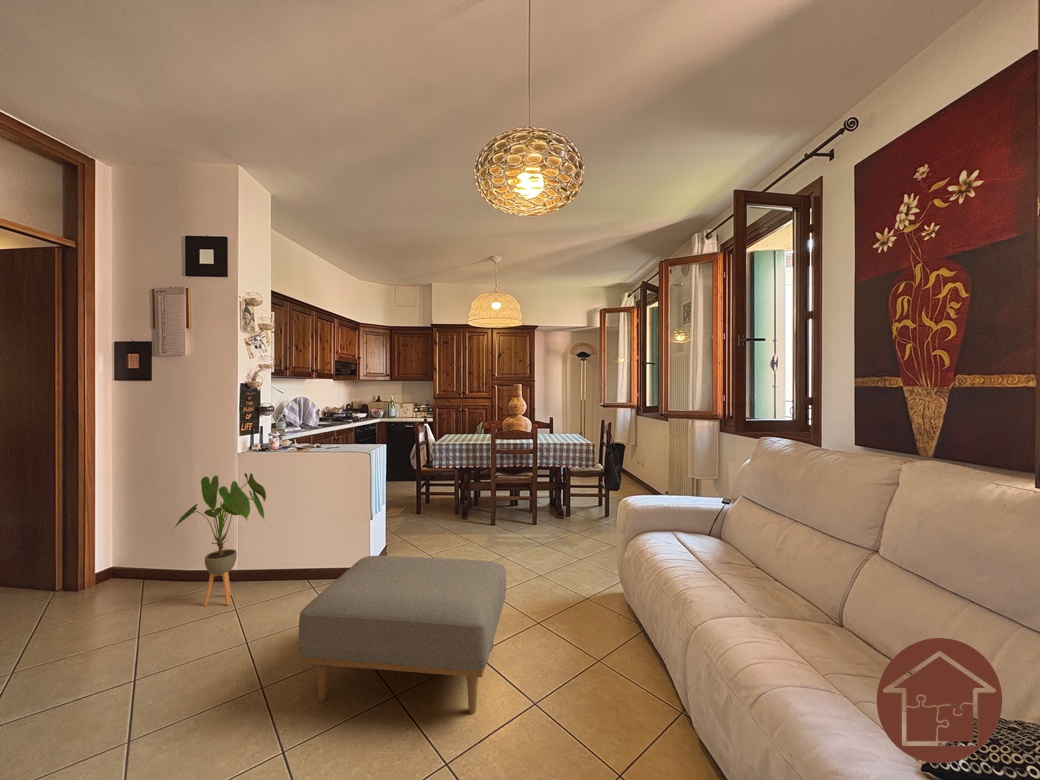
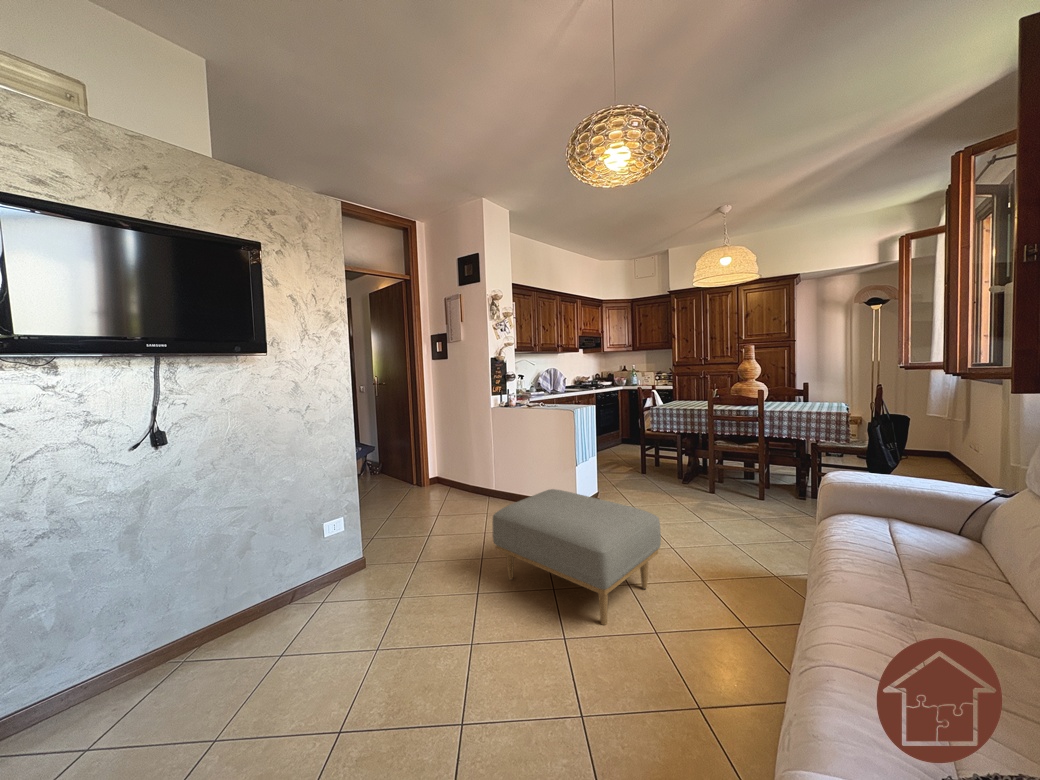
house plant: present [175,473,266,606] -> none [454,422,507,510]

